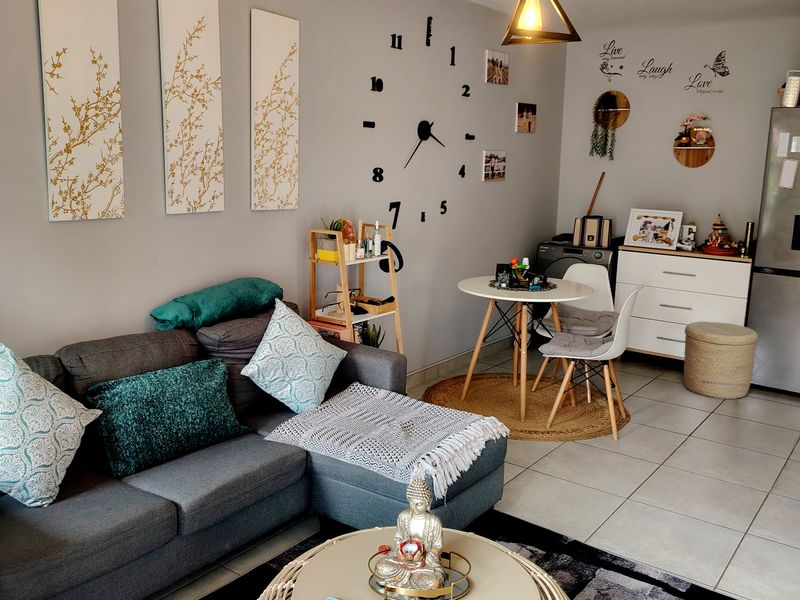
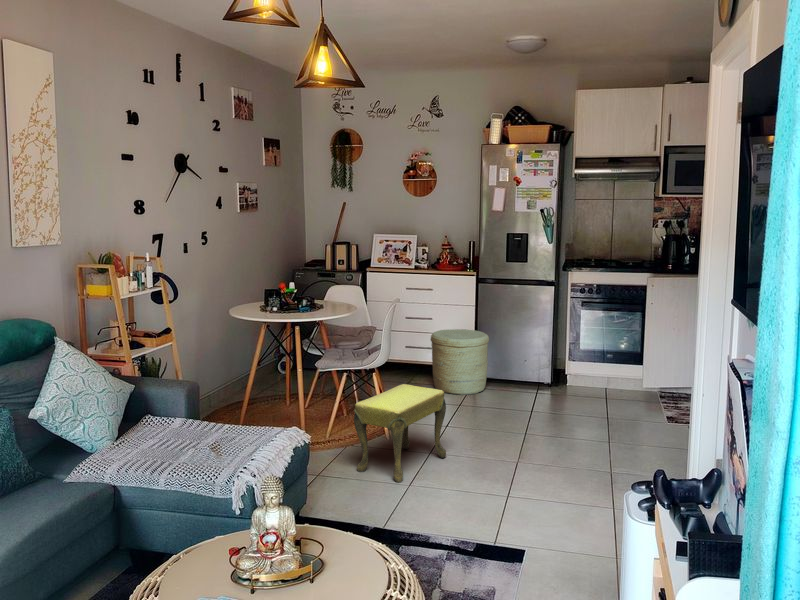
footstool: none [570,382,682,493] -> present [354,384,446,483]

